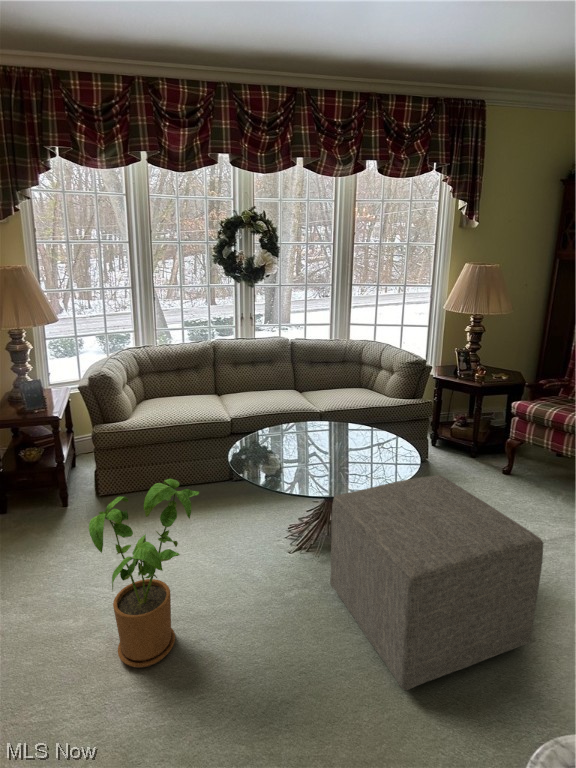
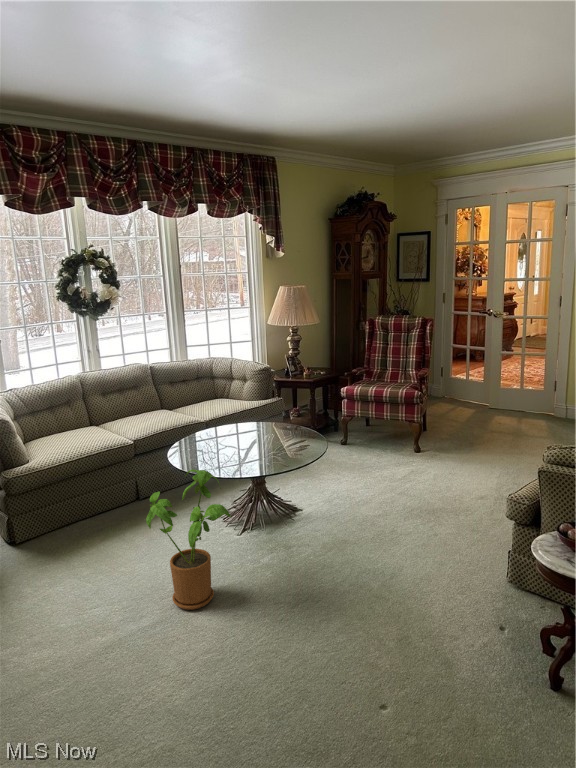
ottoman: present [330,475,543,690] -> none [280,439,405,554]

